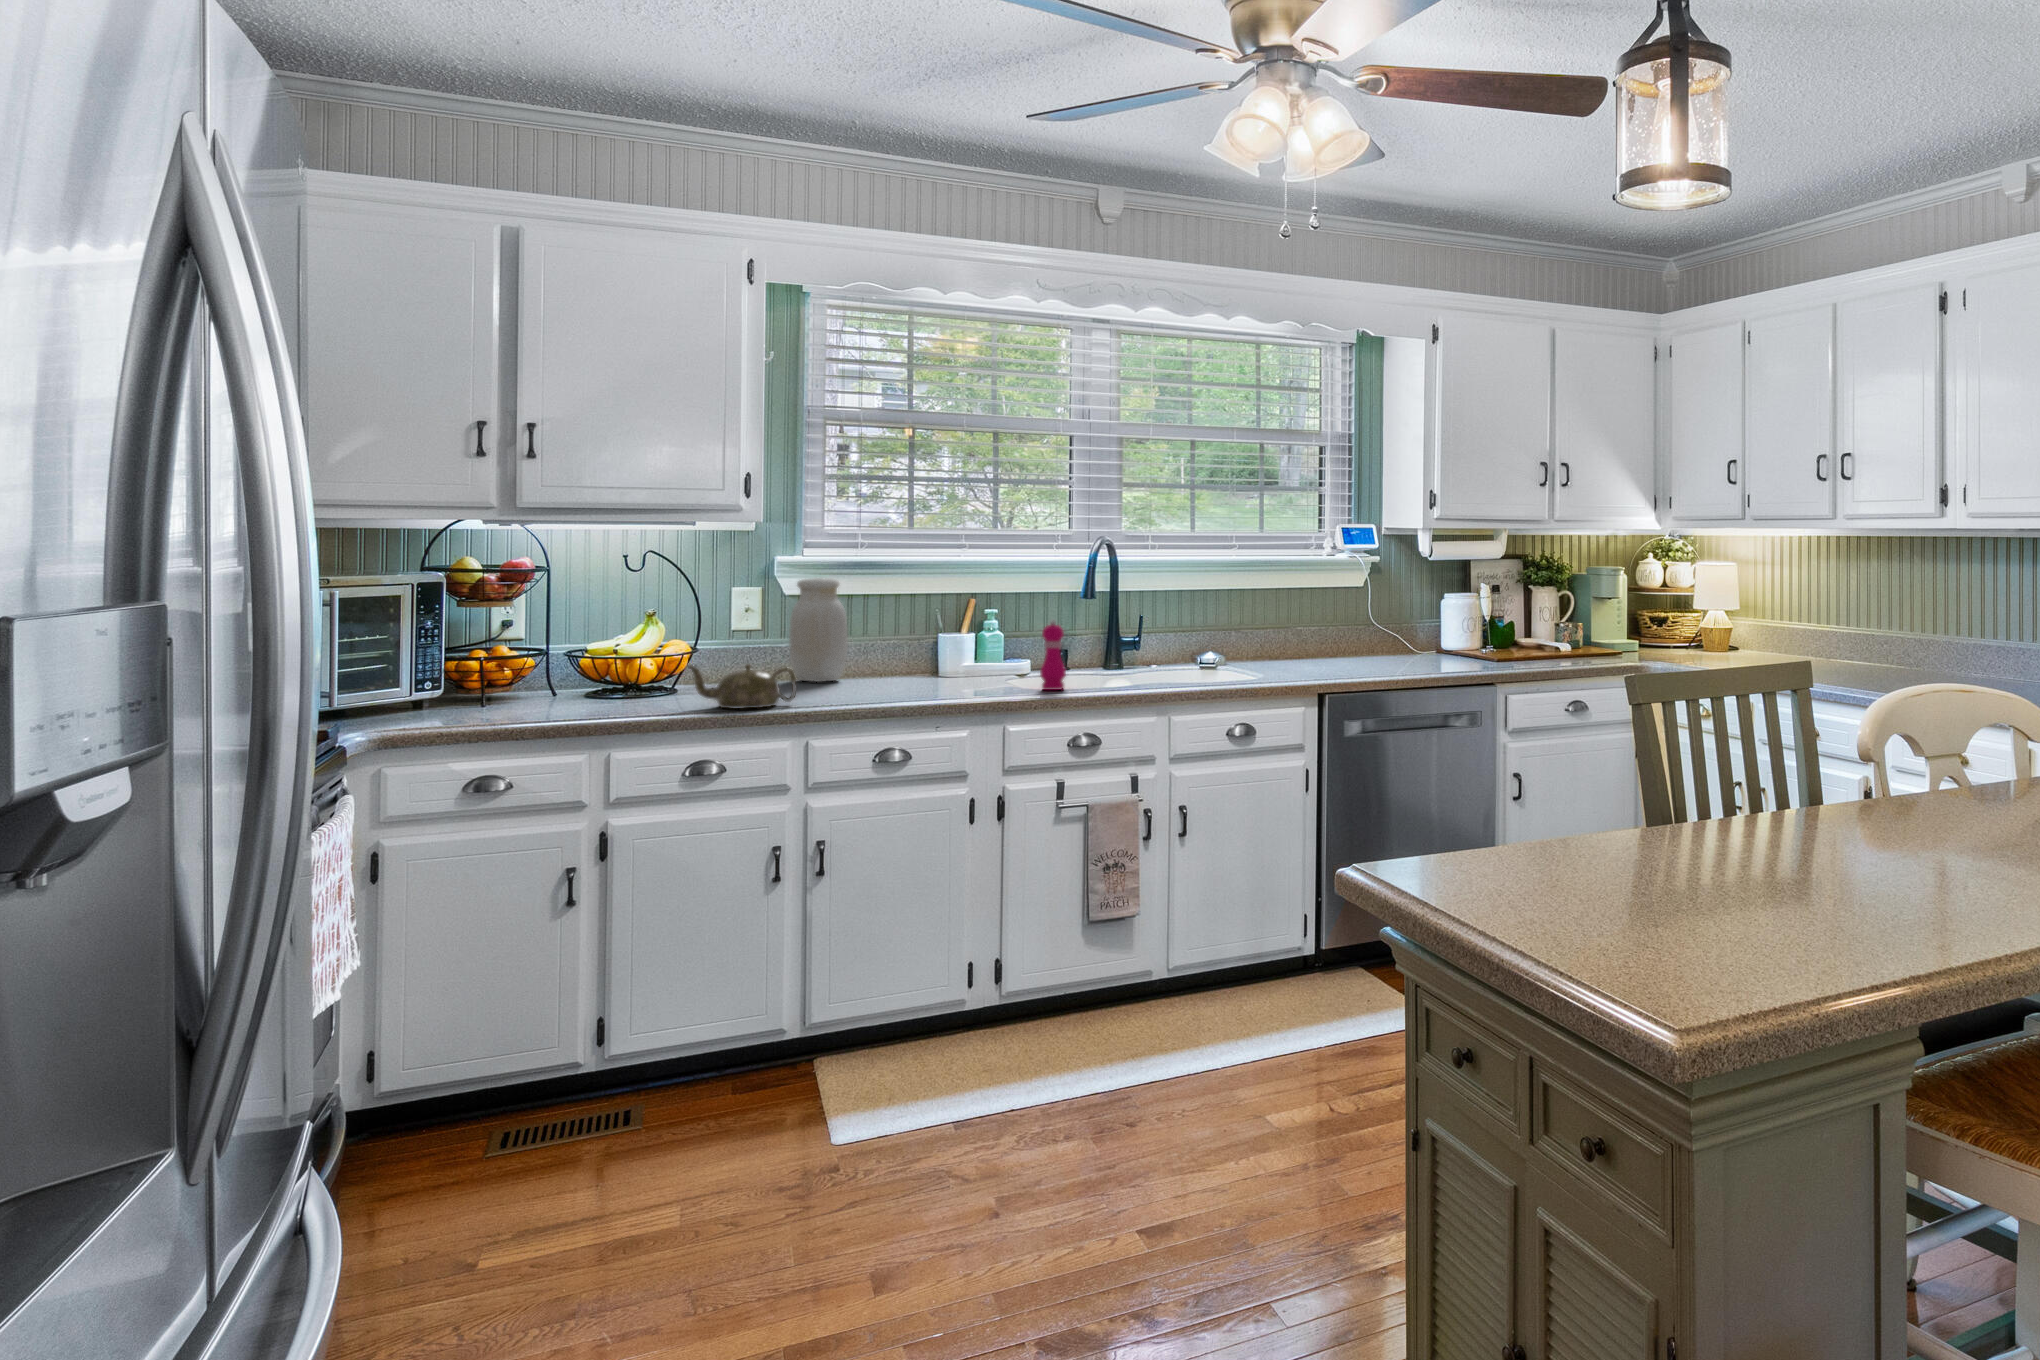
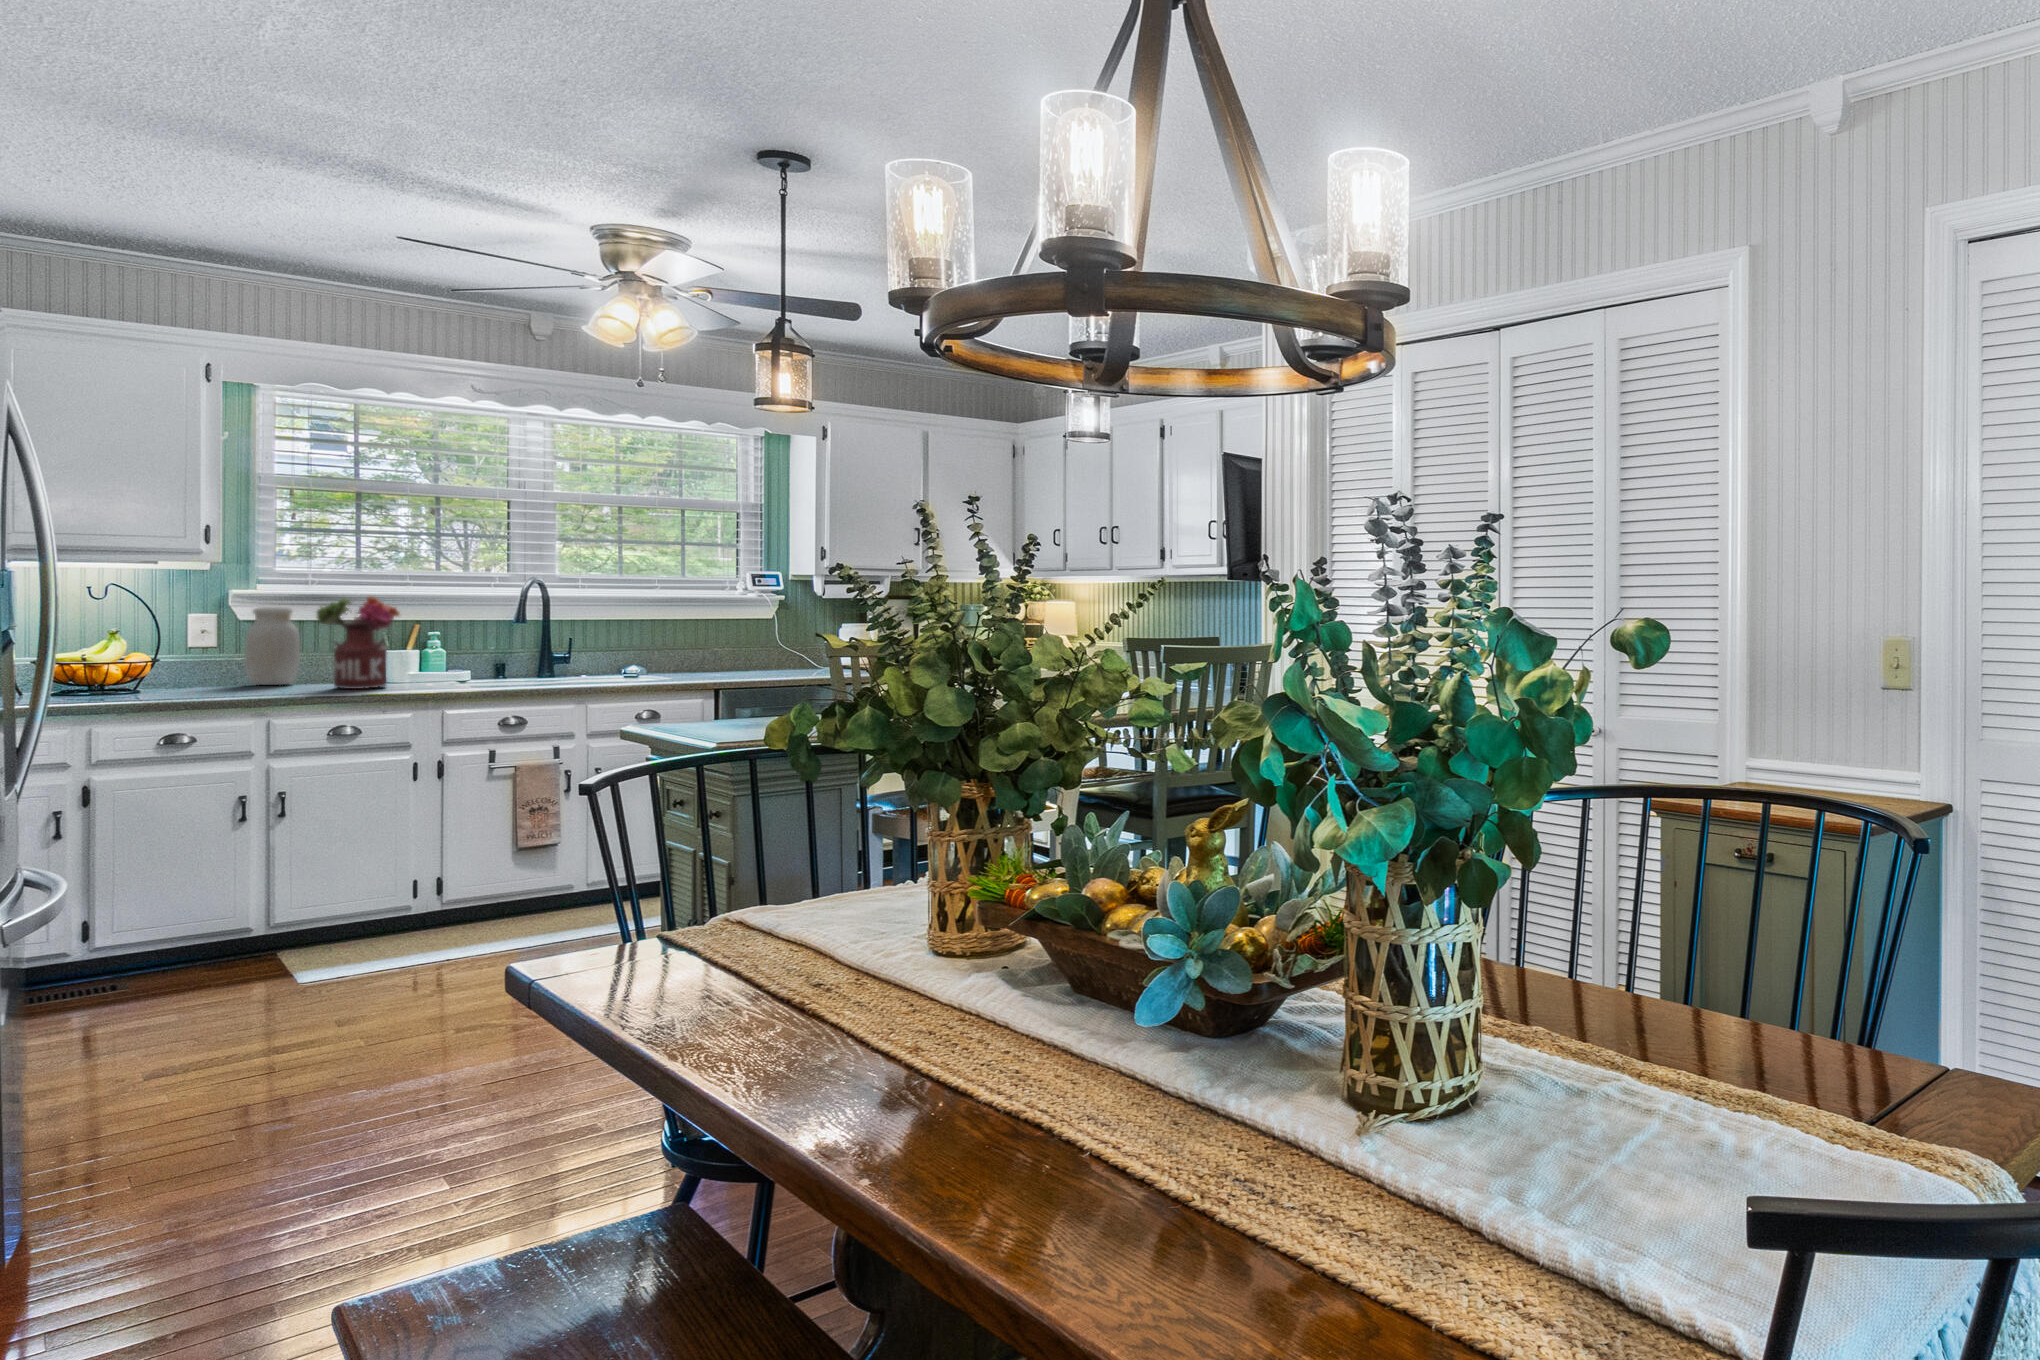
flower arrangement: none [859,566,954,694] -> present [316,597,399,689]
pepper mill: present [1040,619,1066,690] -> none [476,635,499,686]
teapot: present [688,664,796,709] -> none [161,665,260,697]

